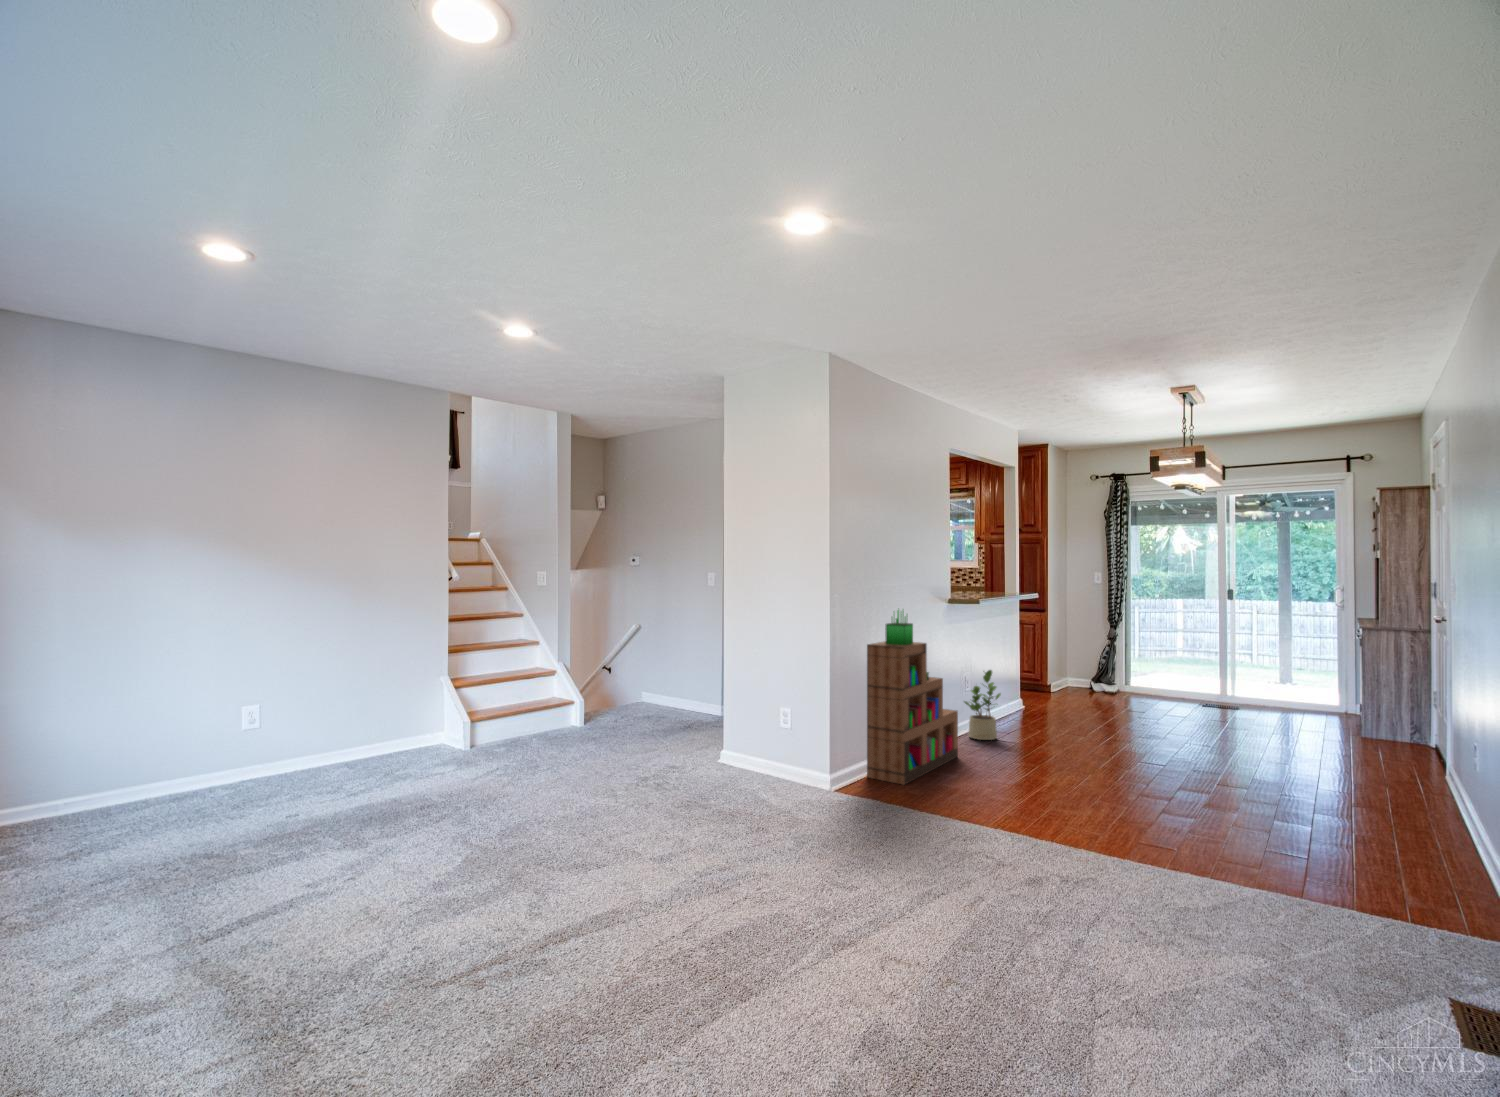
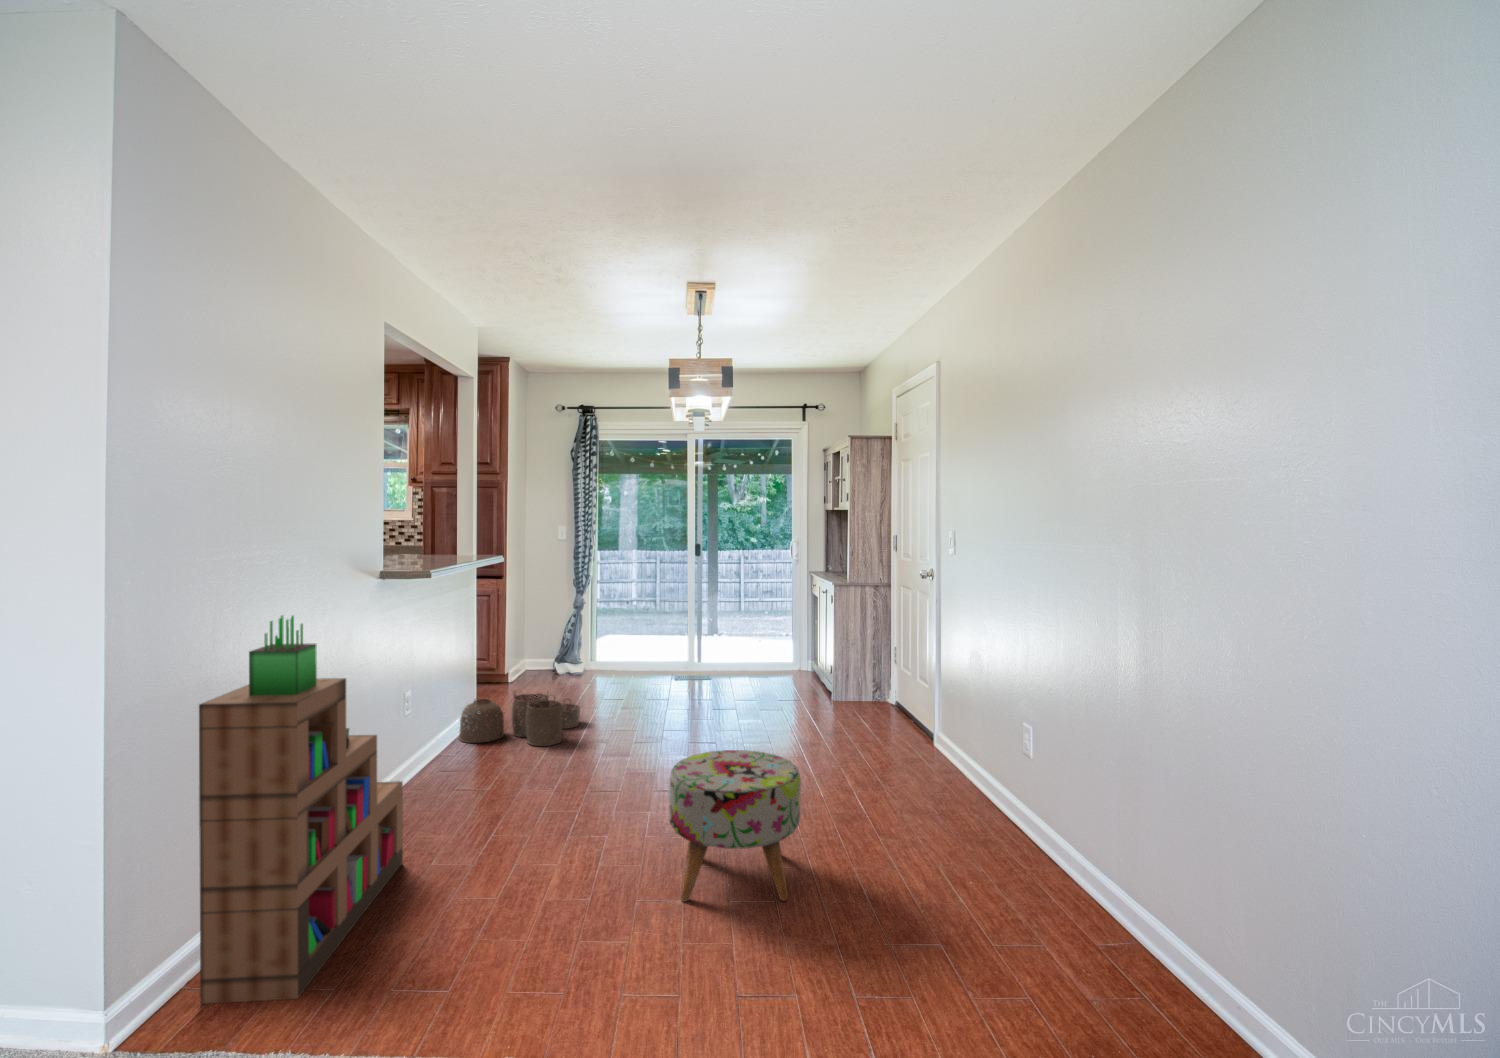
potted plant: present [964,670,1001,740] -> none [402,688,466,806]
woven basket: none [1005,688,1096,726] -> present [459,692,580,746]
ottoman: none [1111,720,1210,816] -> present [669,750,801,902]

